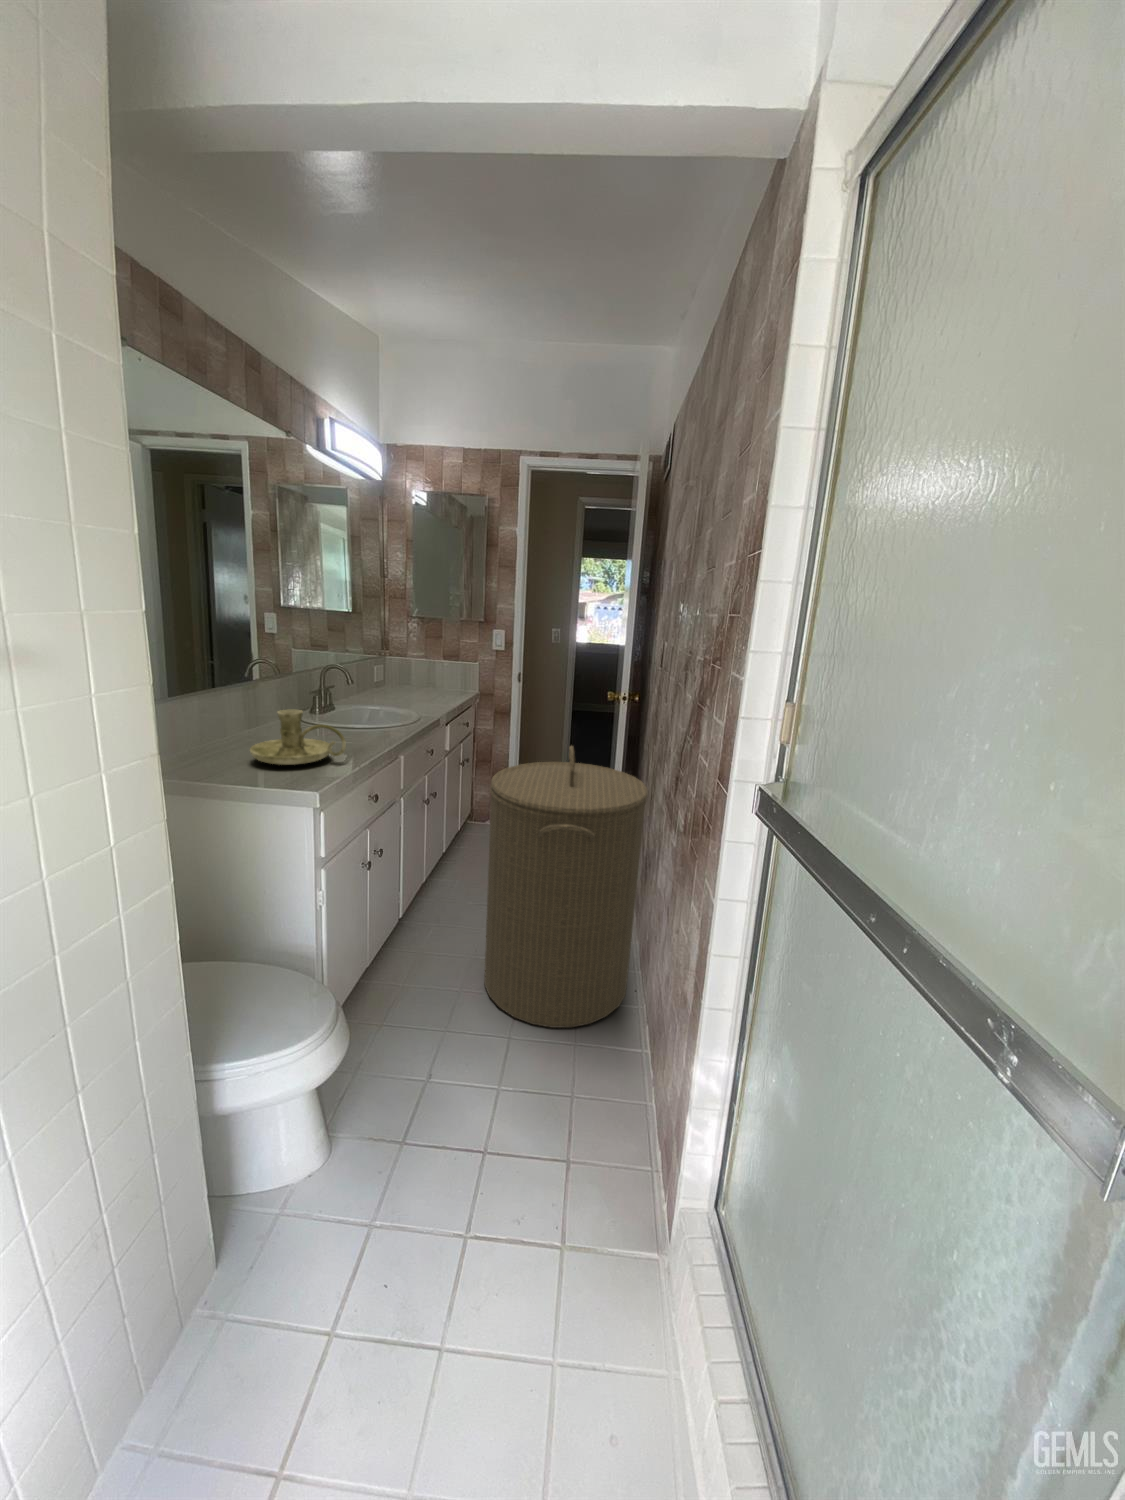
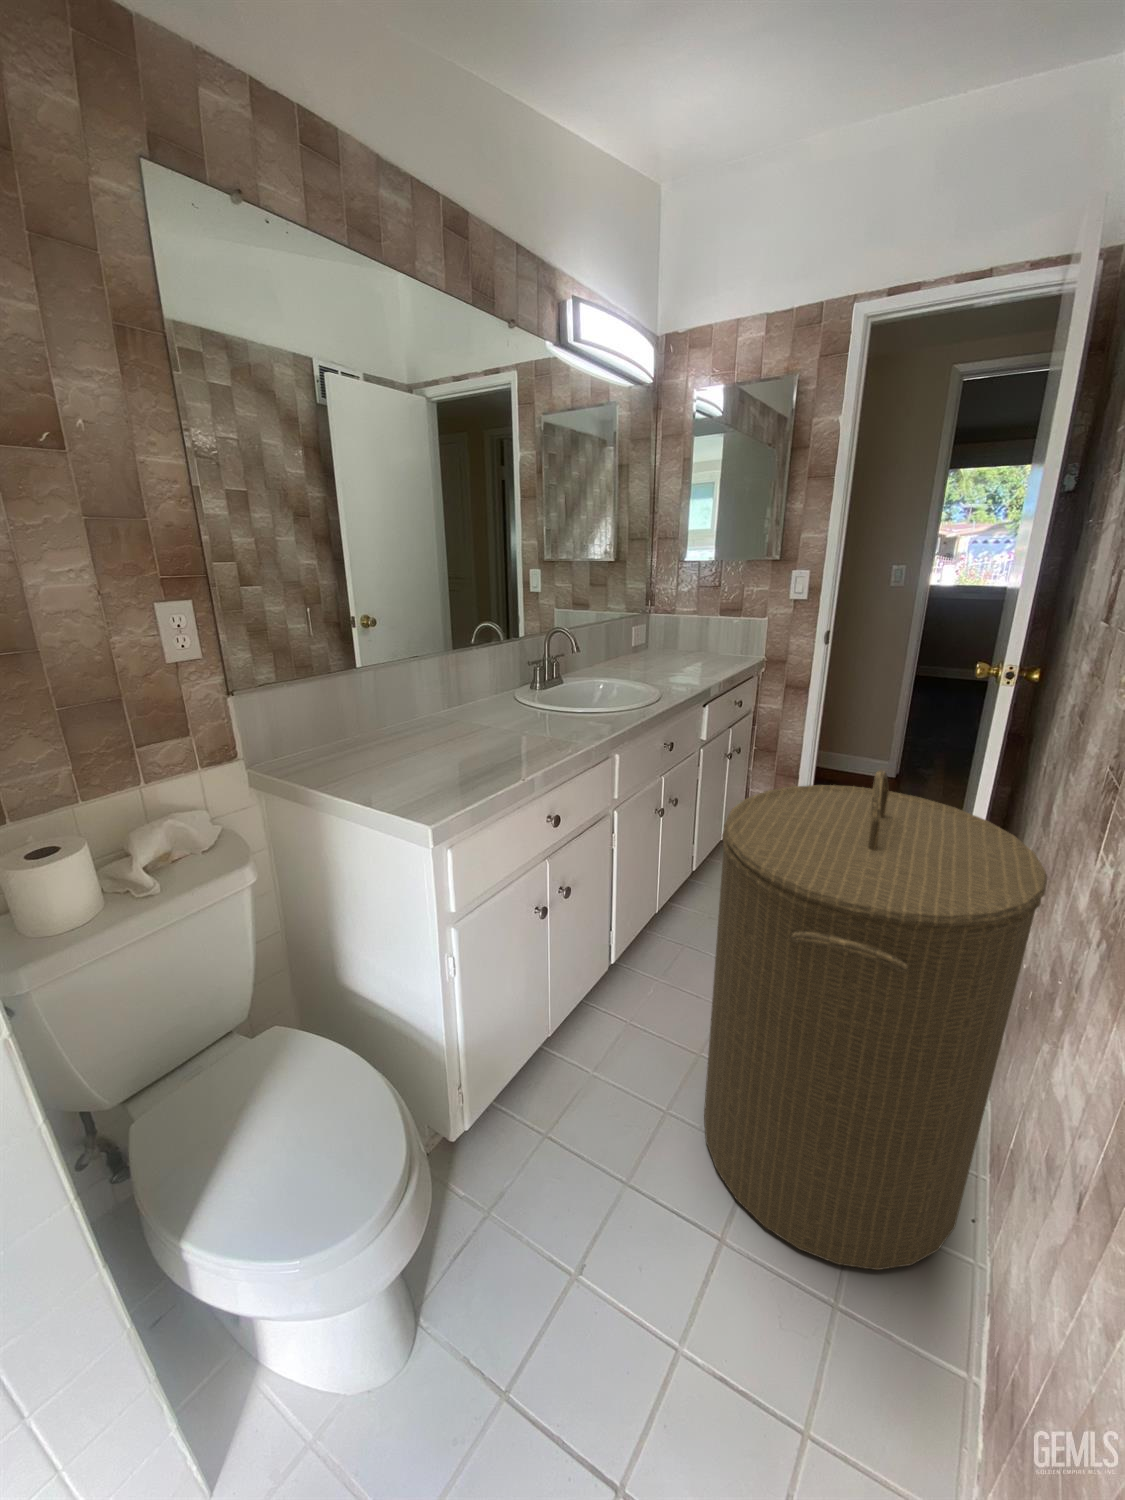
candle holder: present [250,710,346,765] -> none [392,690,507,768]

